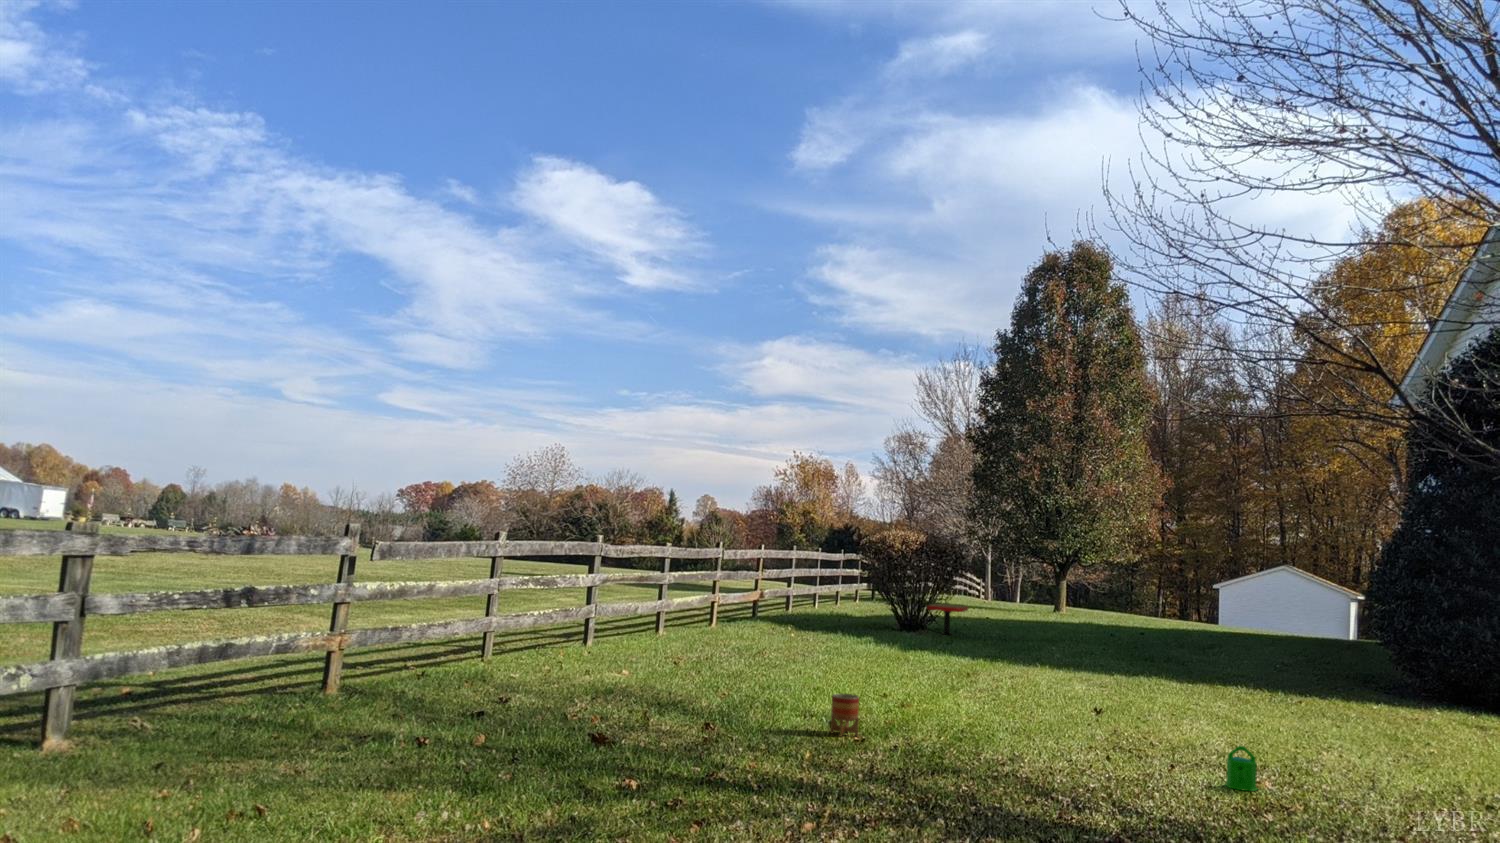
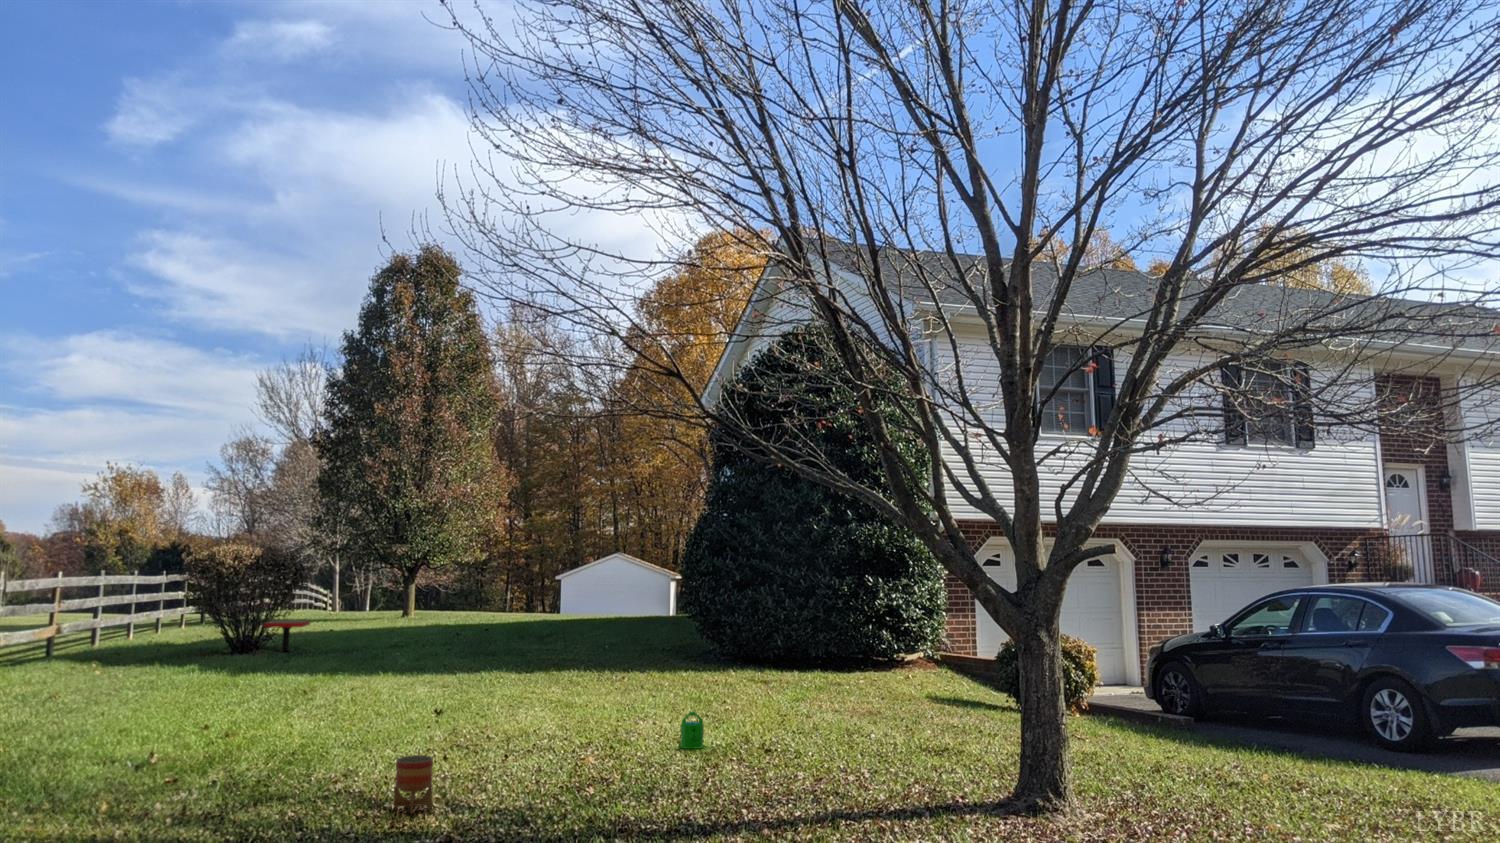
planter: present [830,694,859,737] -> present [393,755,433,814]
watering can: present [1225,746,1258,791] -> present [680,711,704,749]

